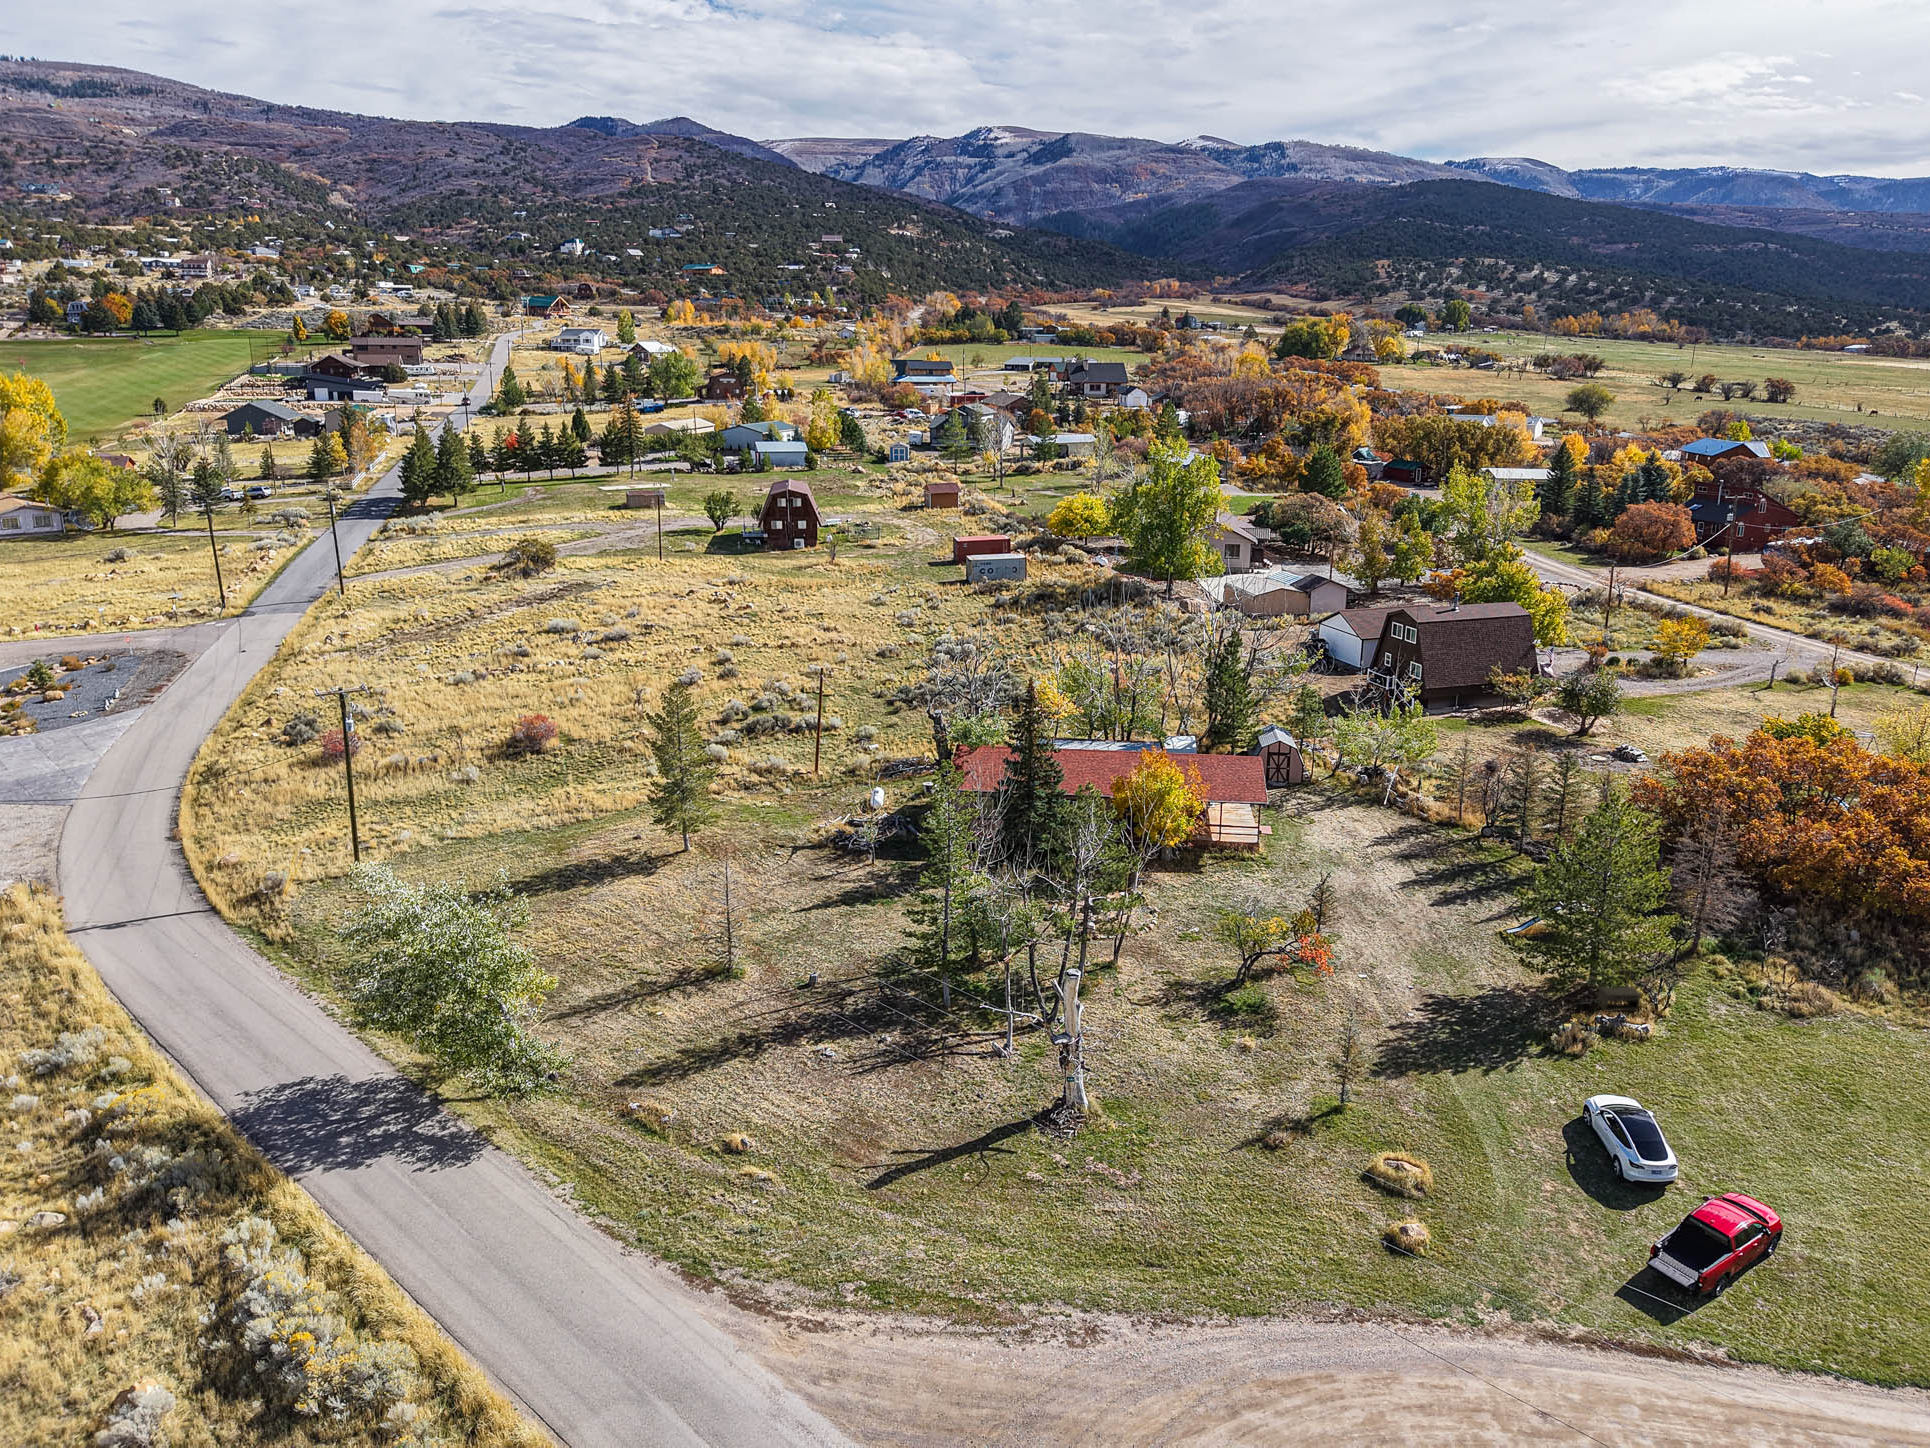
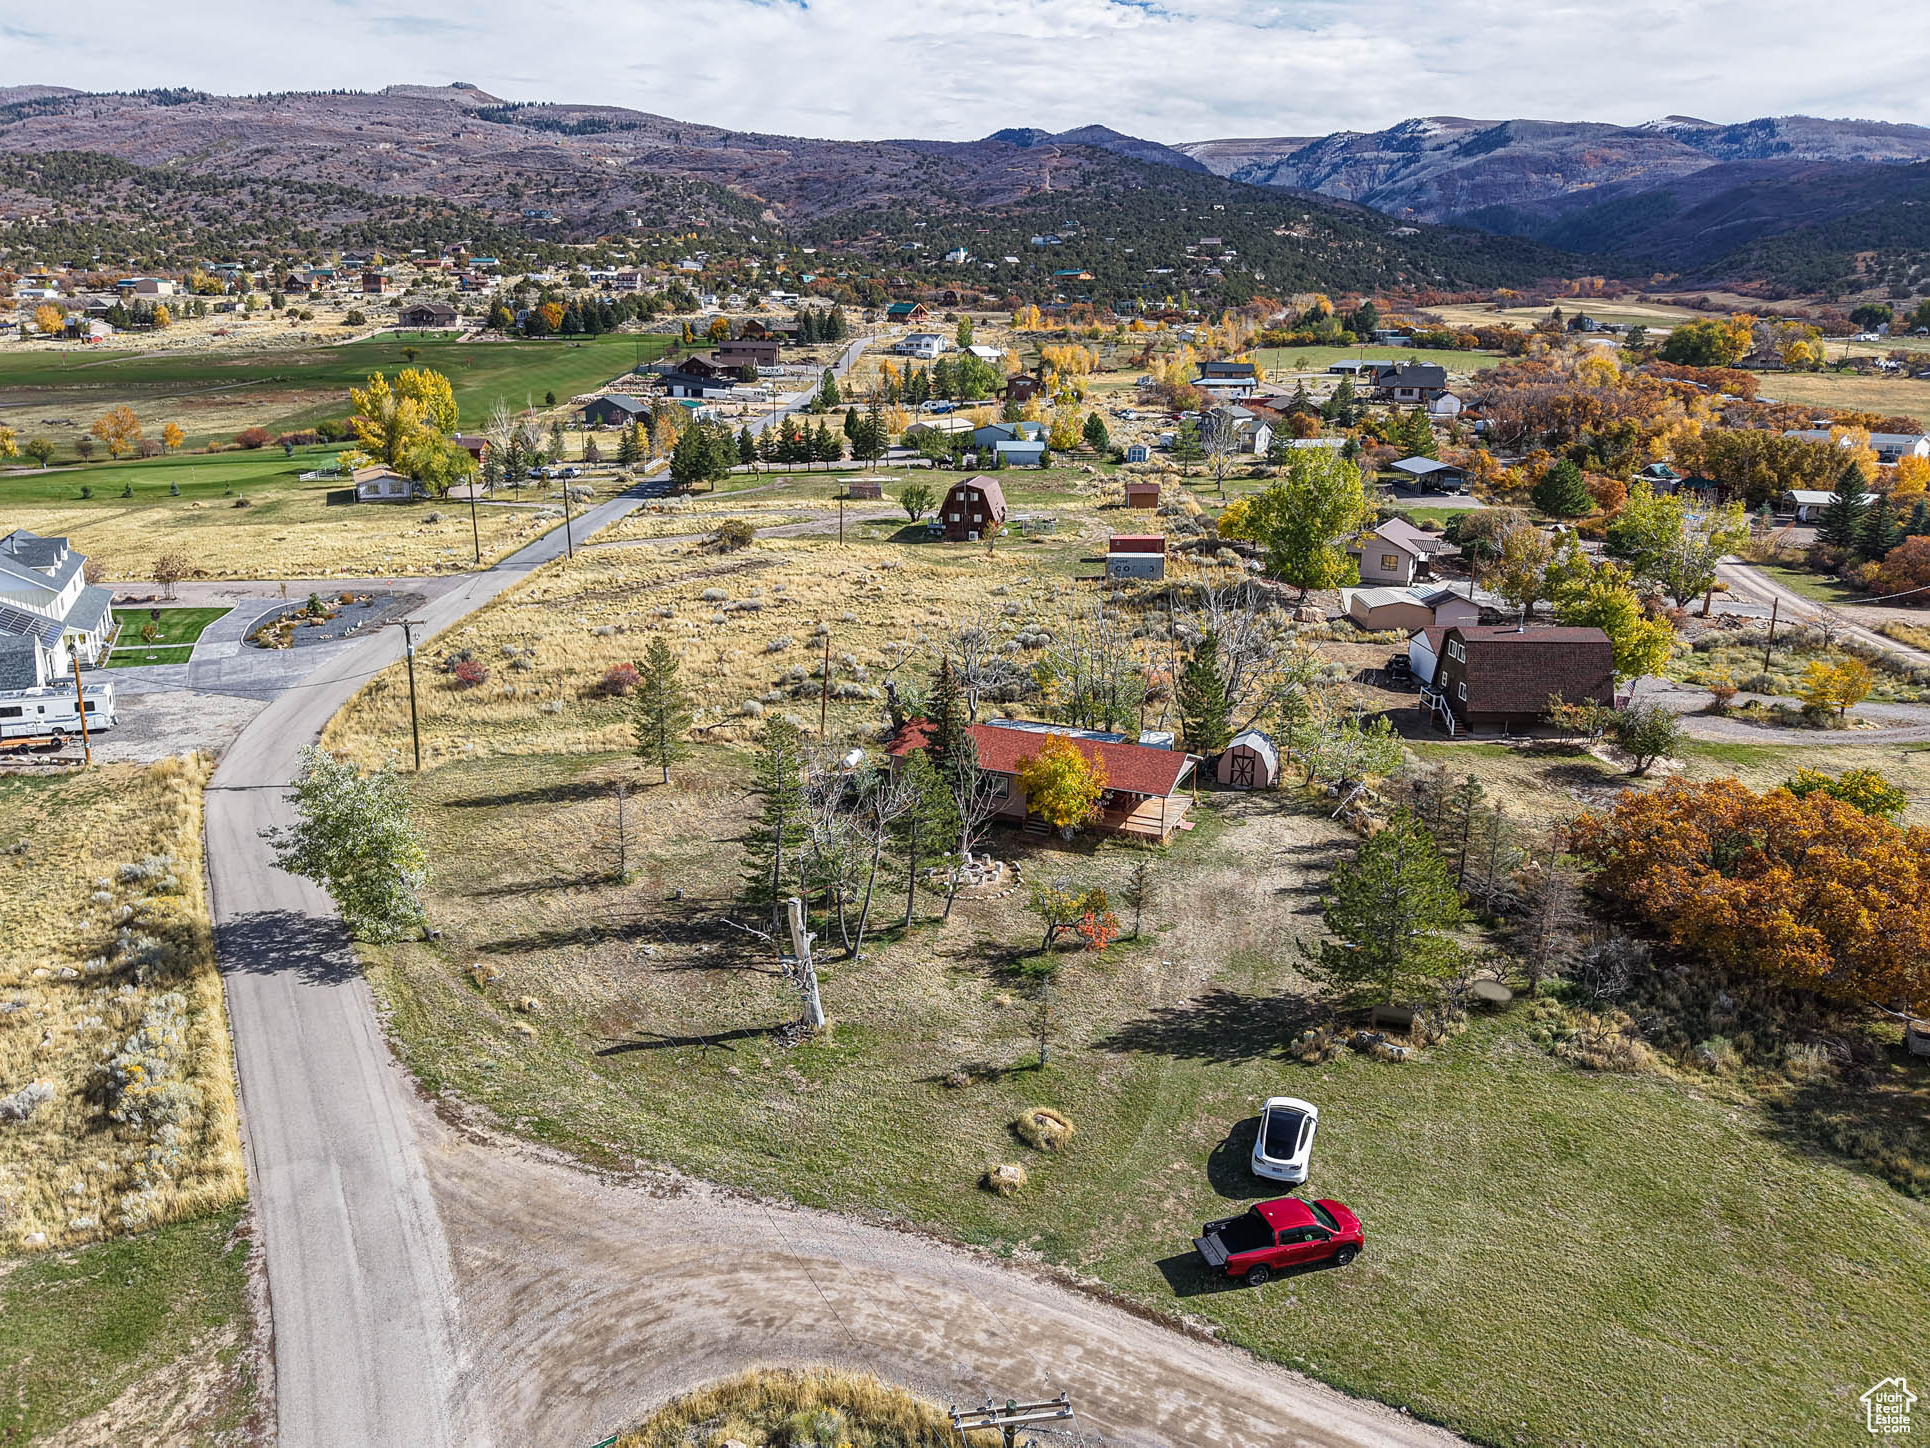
round table: none [1659,947,1701,983] -> present [1471,979,1514,1016]

